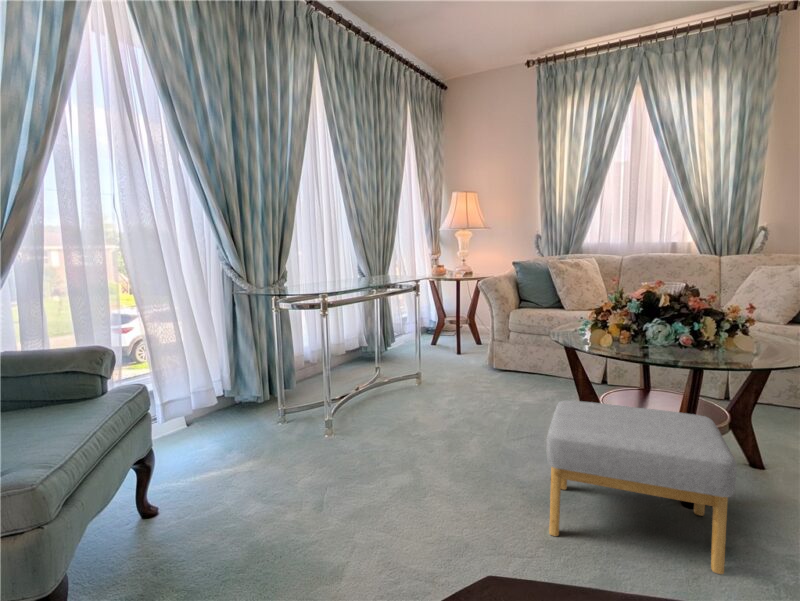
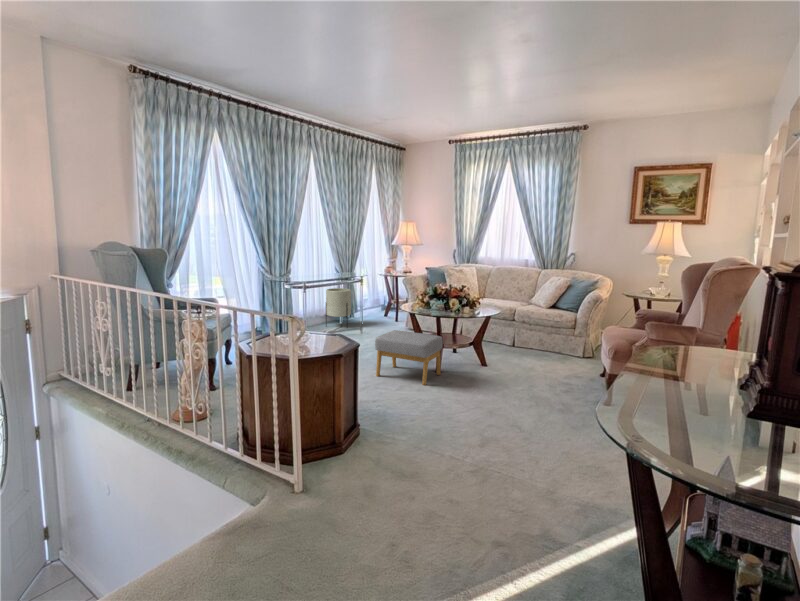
planter: none [346,305,390,374] -> present [326,288,351,328]

